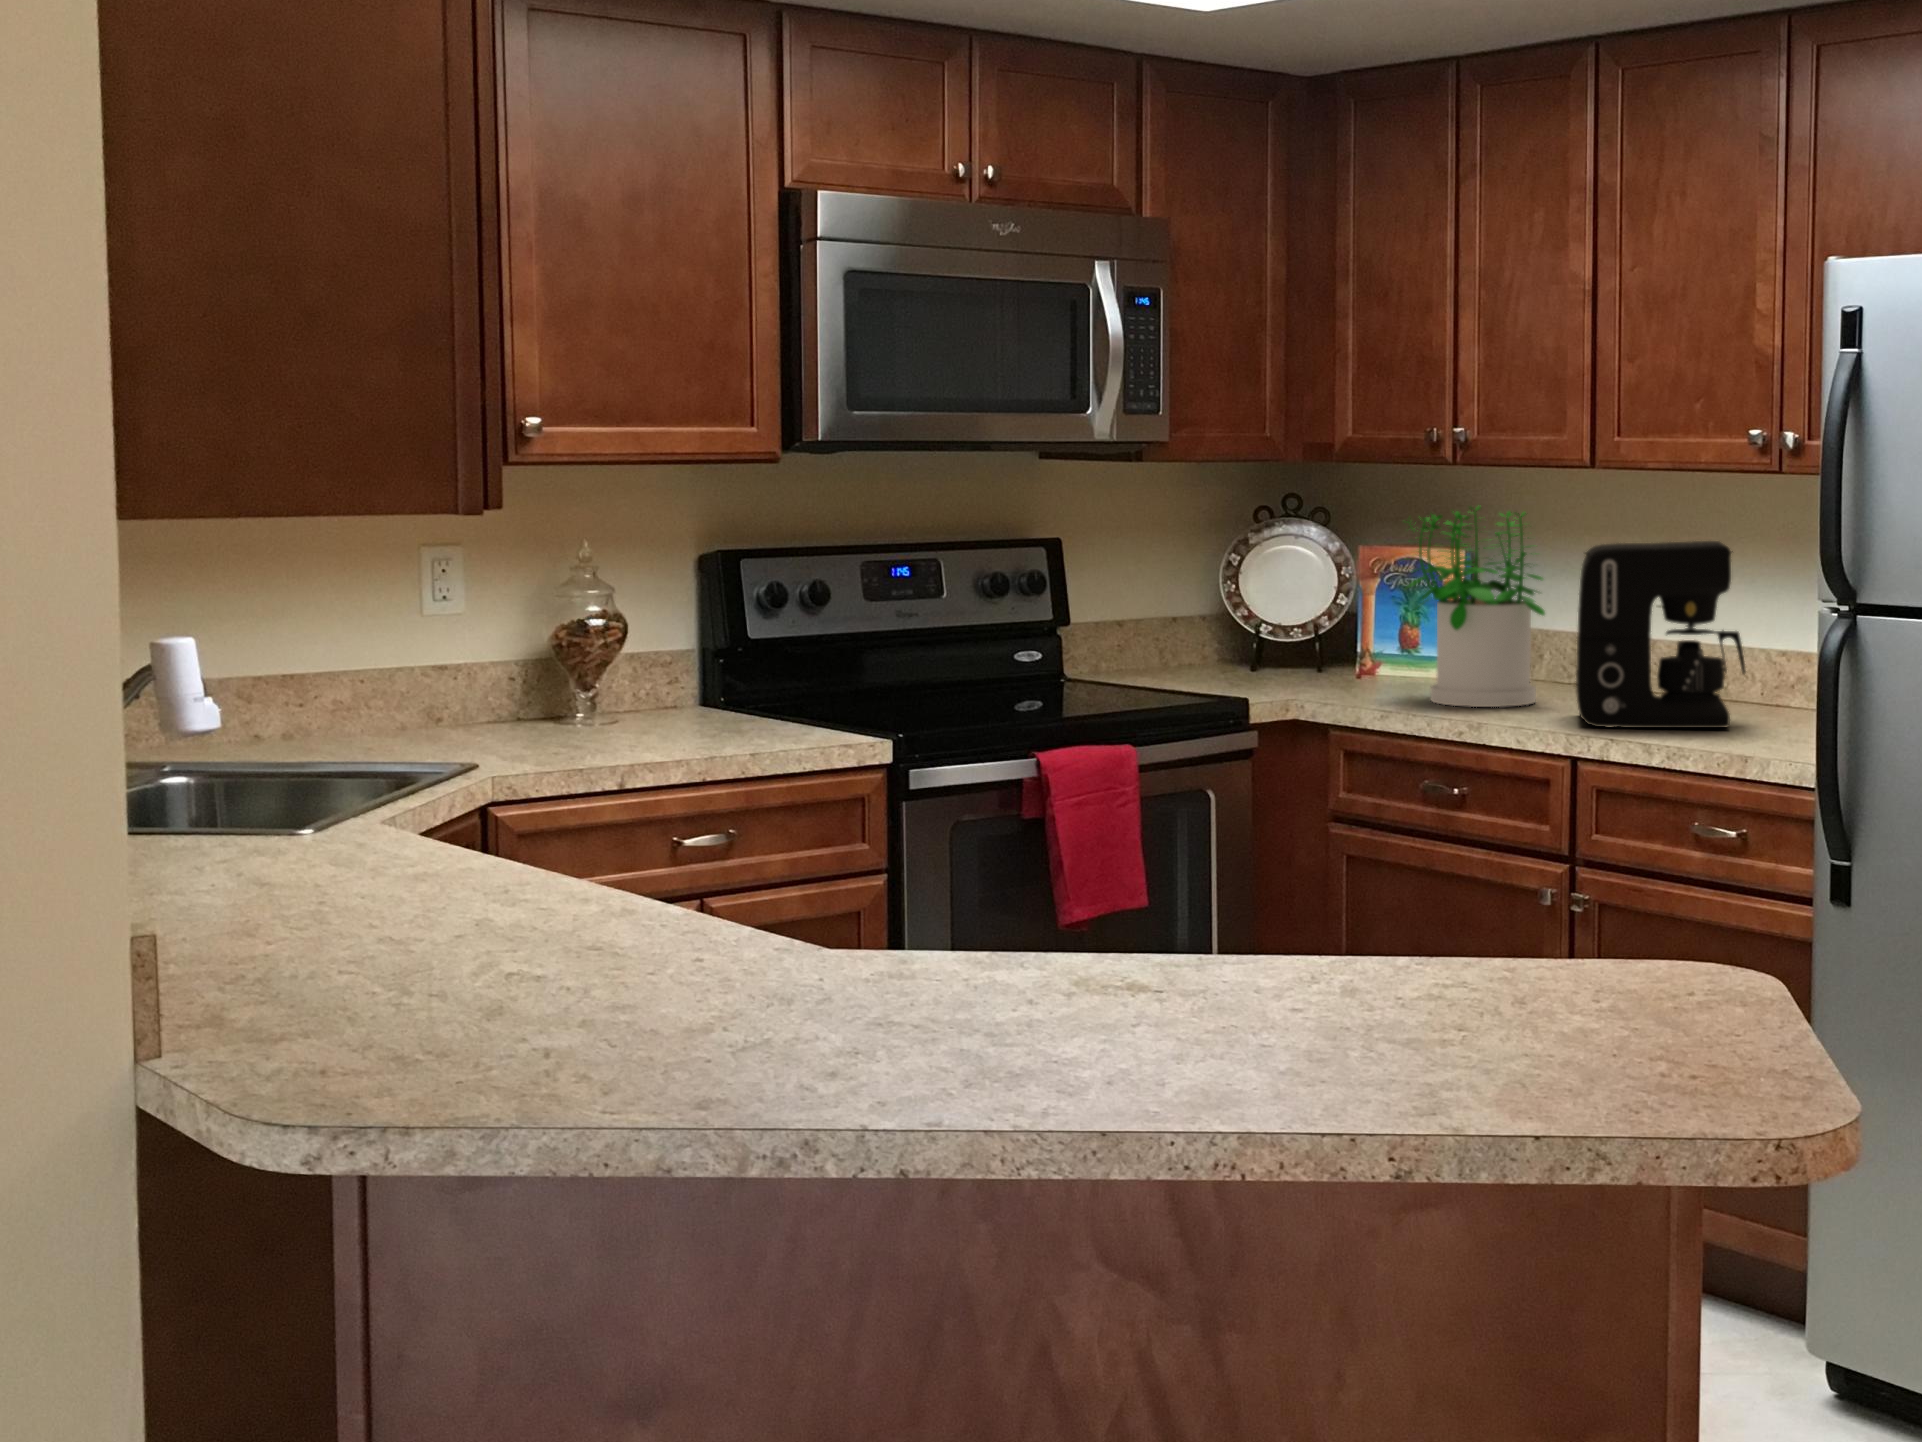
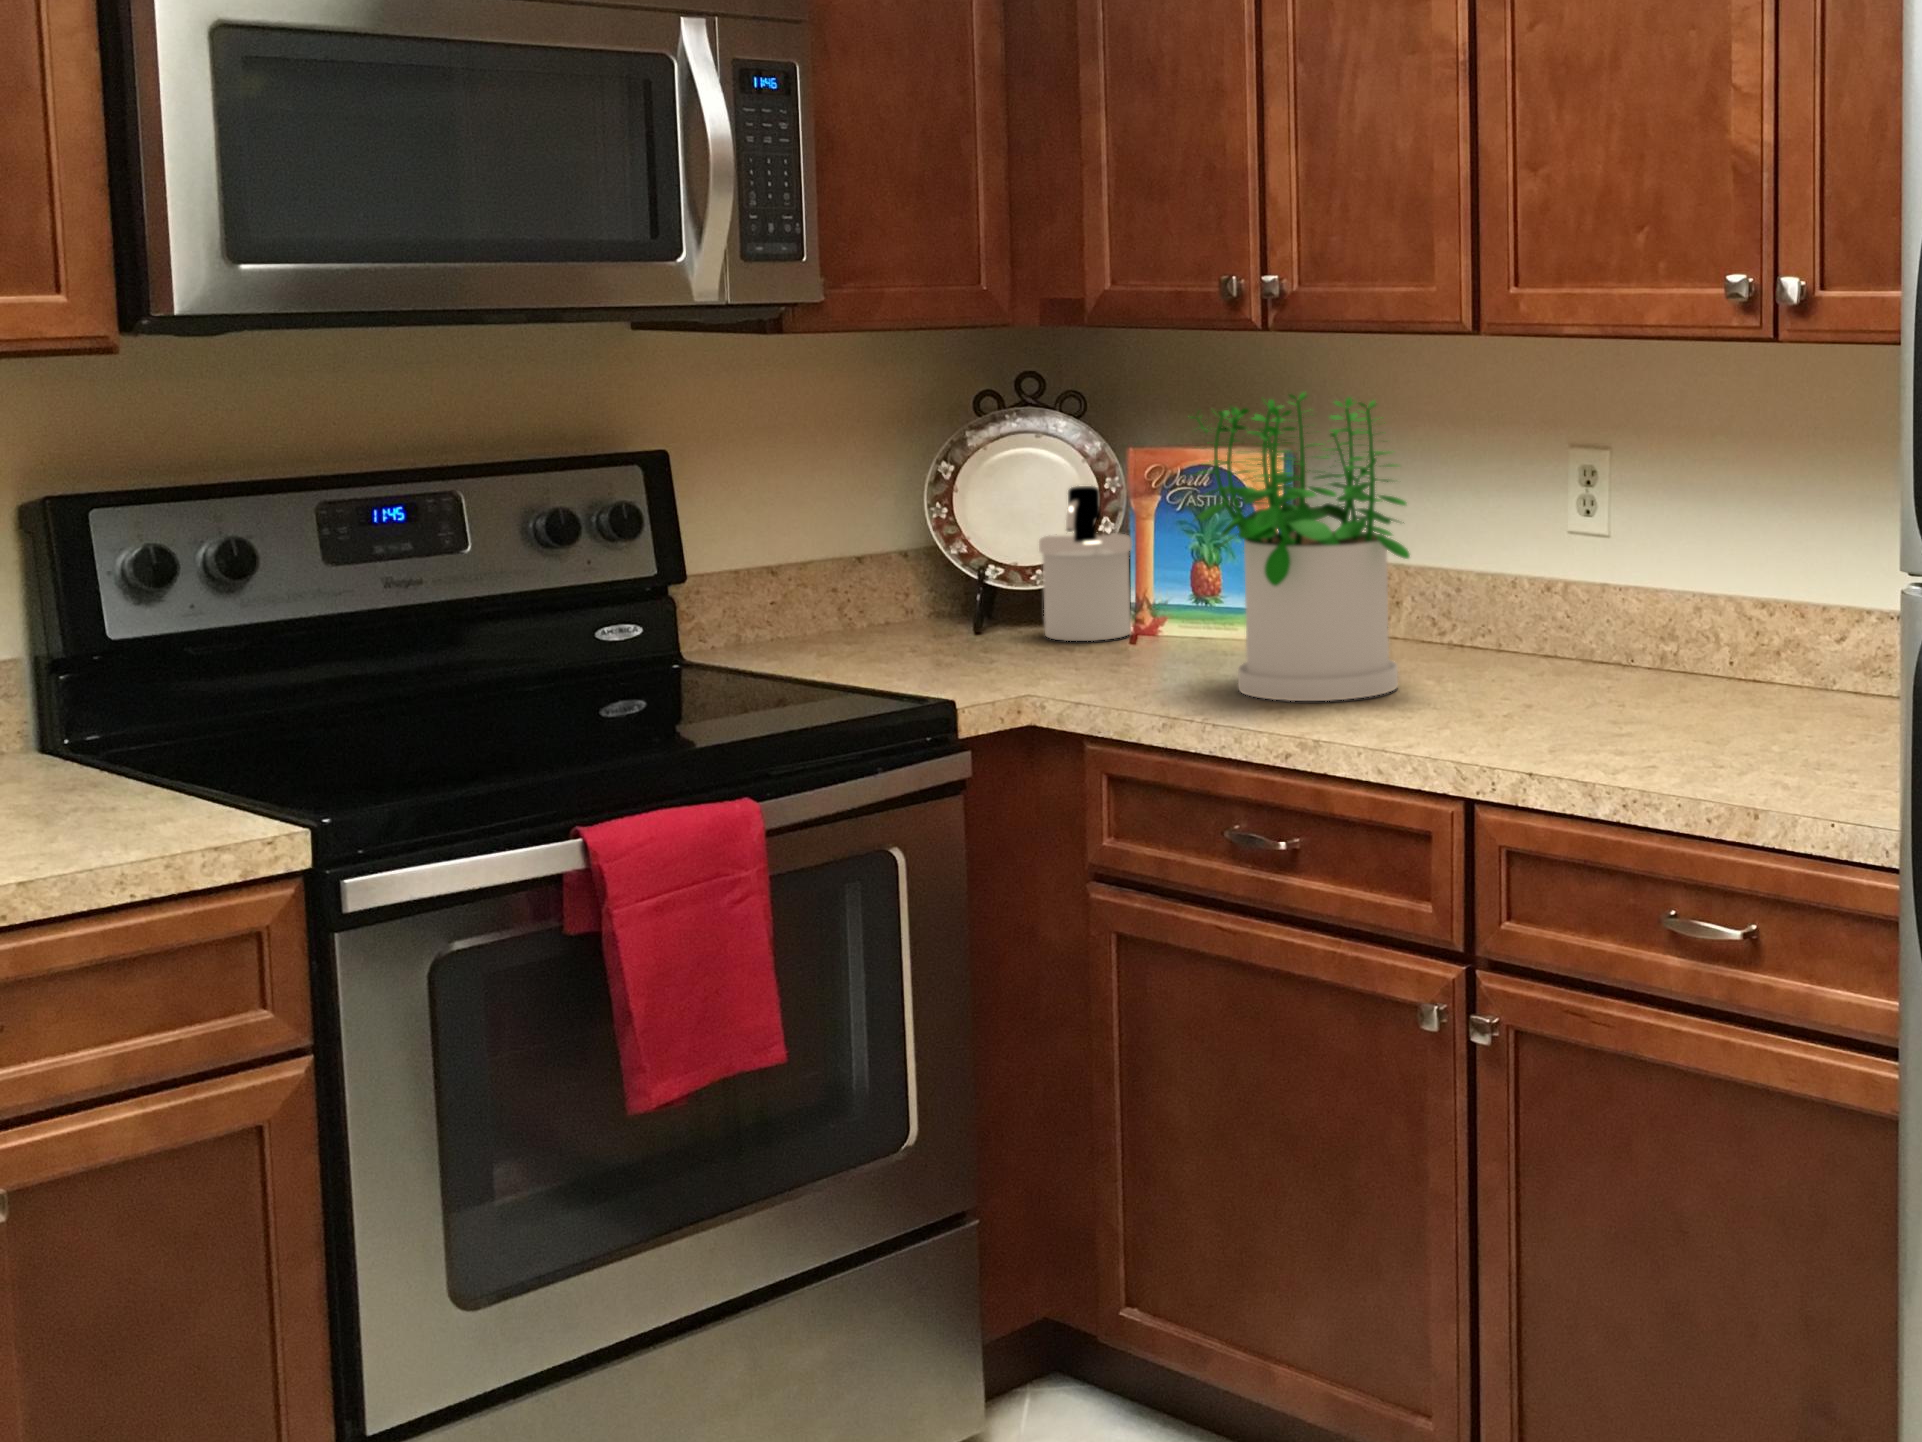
coffee maker: present [1576,541,1745,728] -> none [1463,442,1723,742]
soap dispenser: none [1298,572,1360,676] -> present [1039,486,1132,641]

